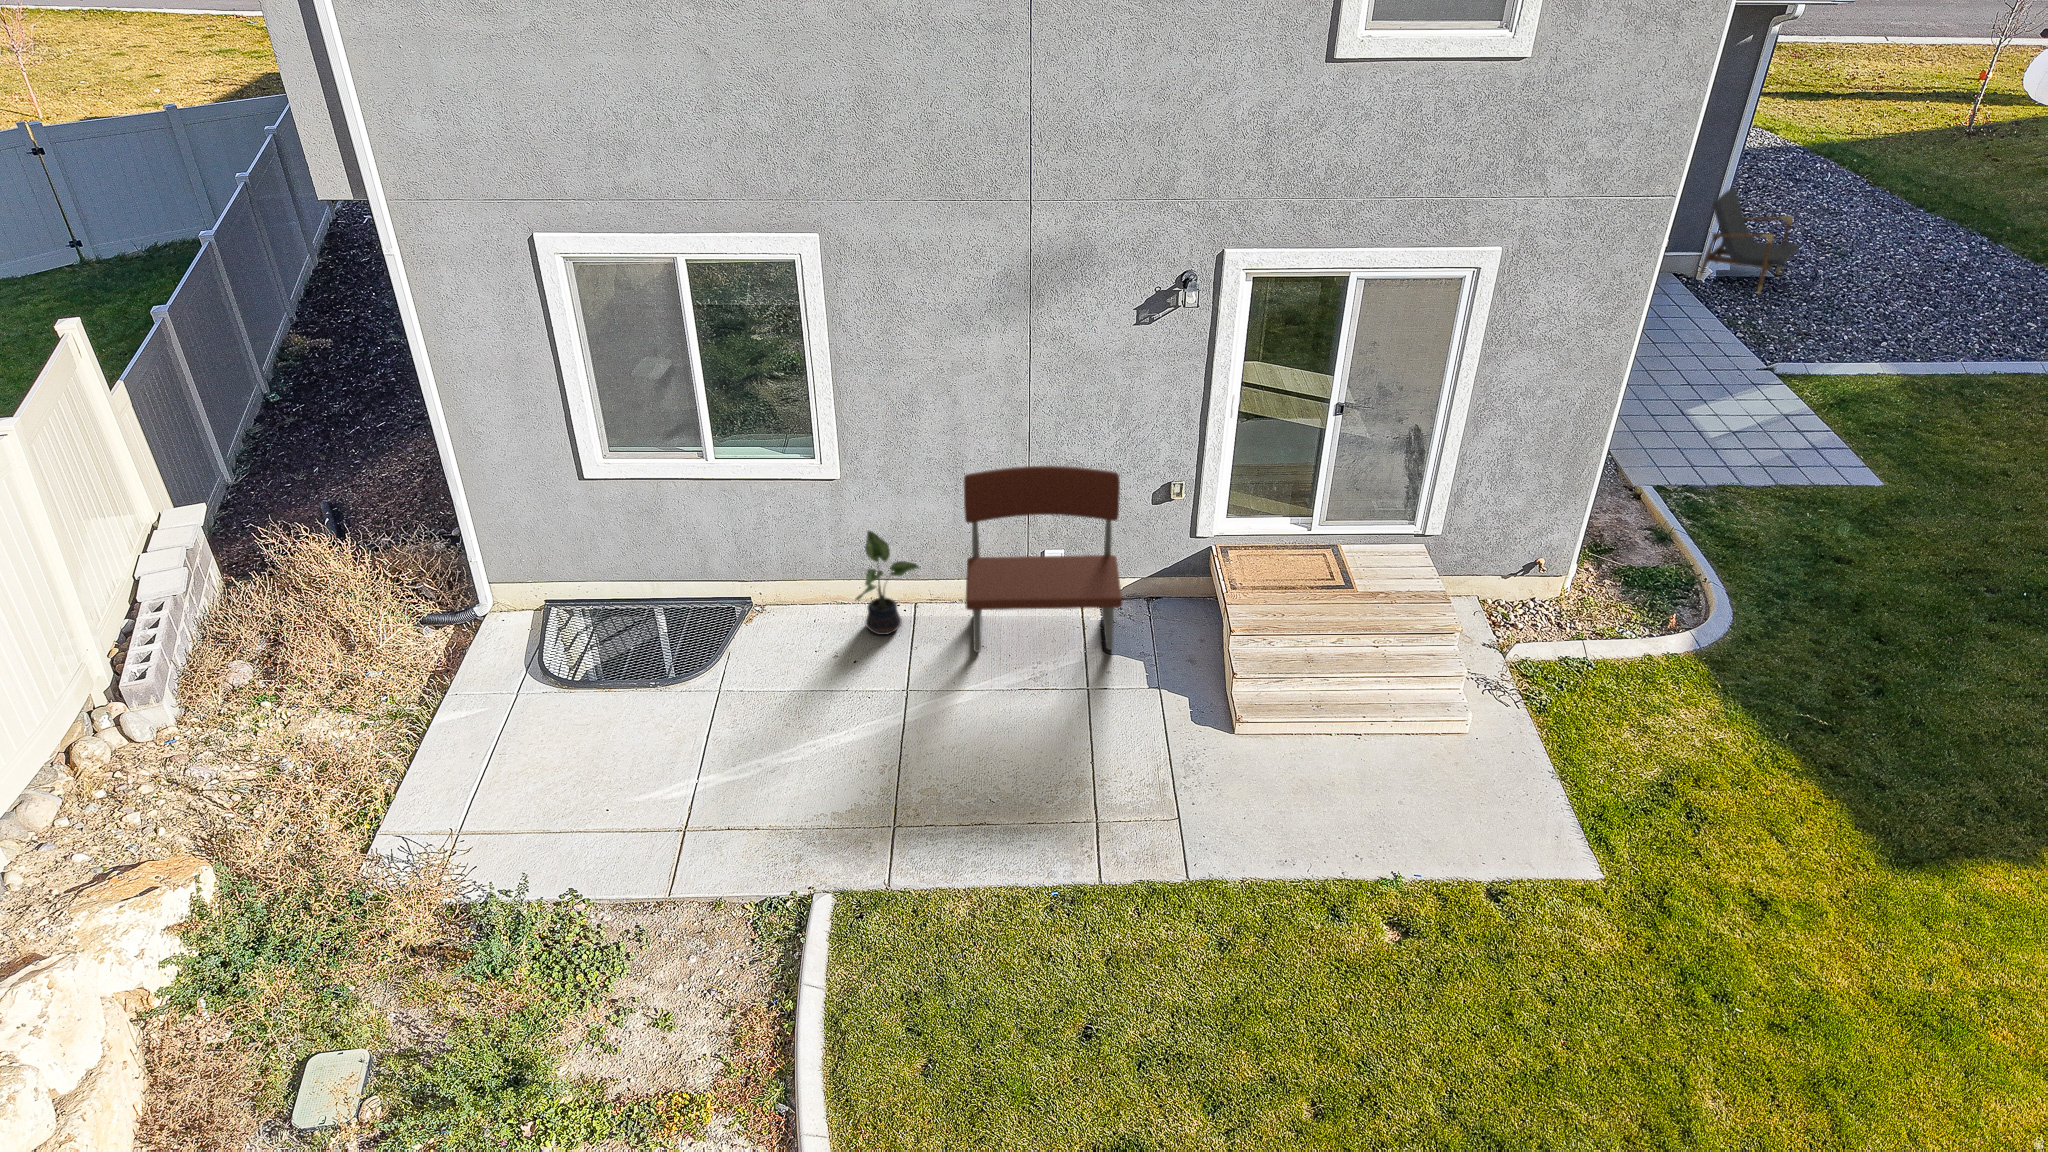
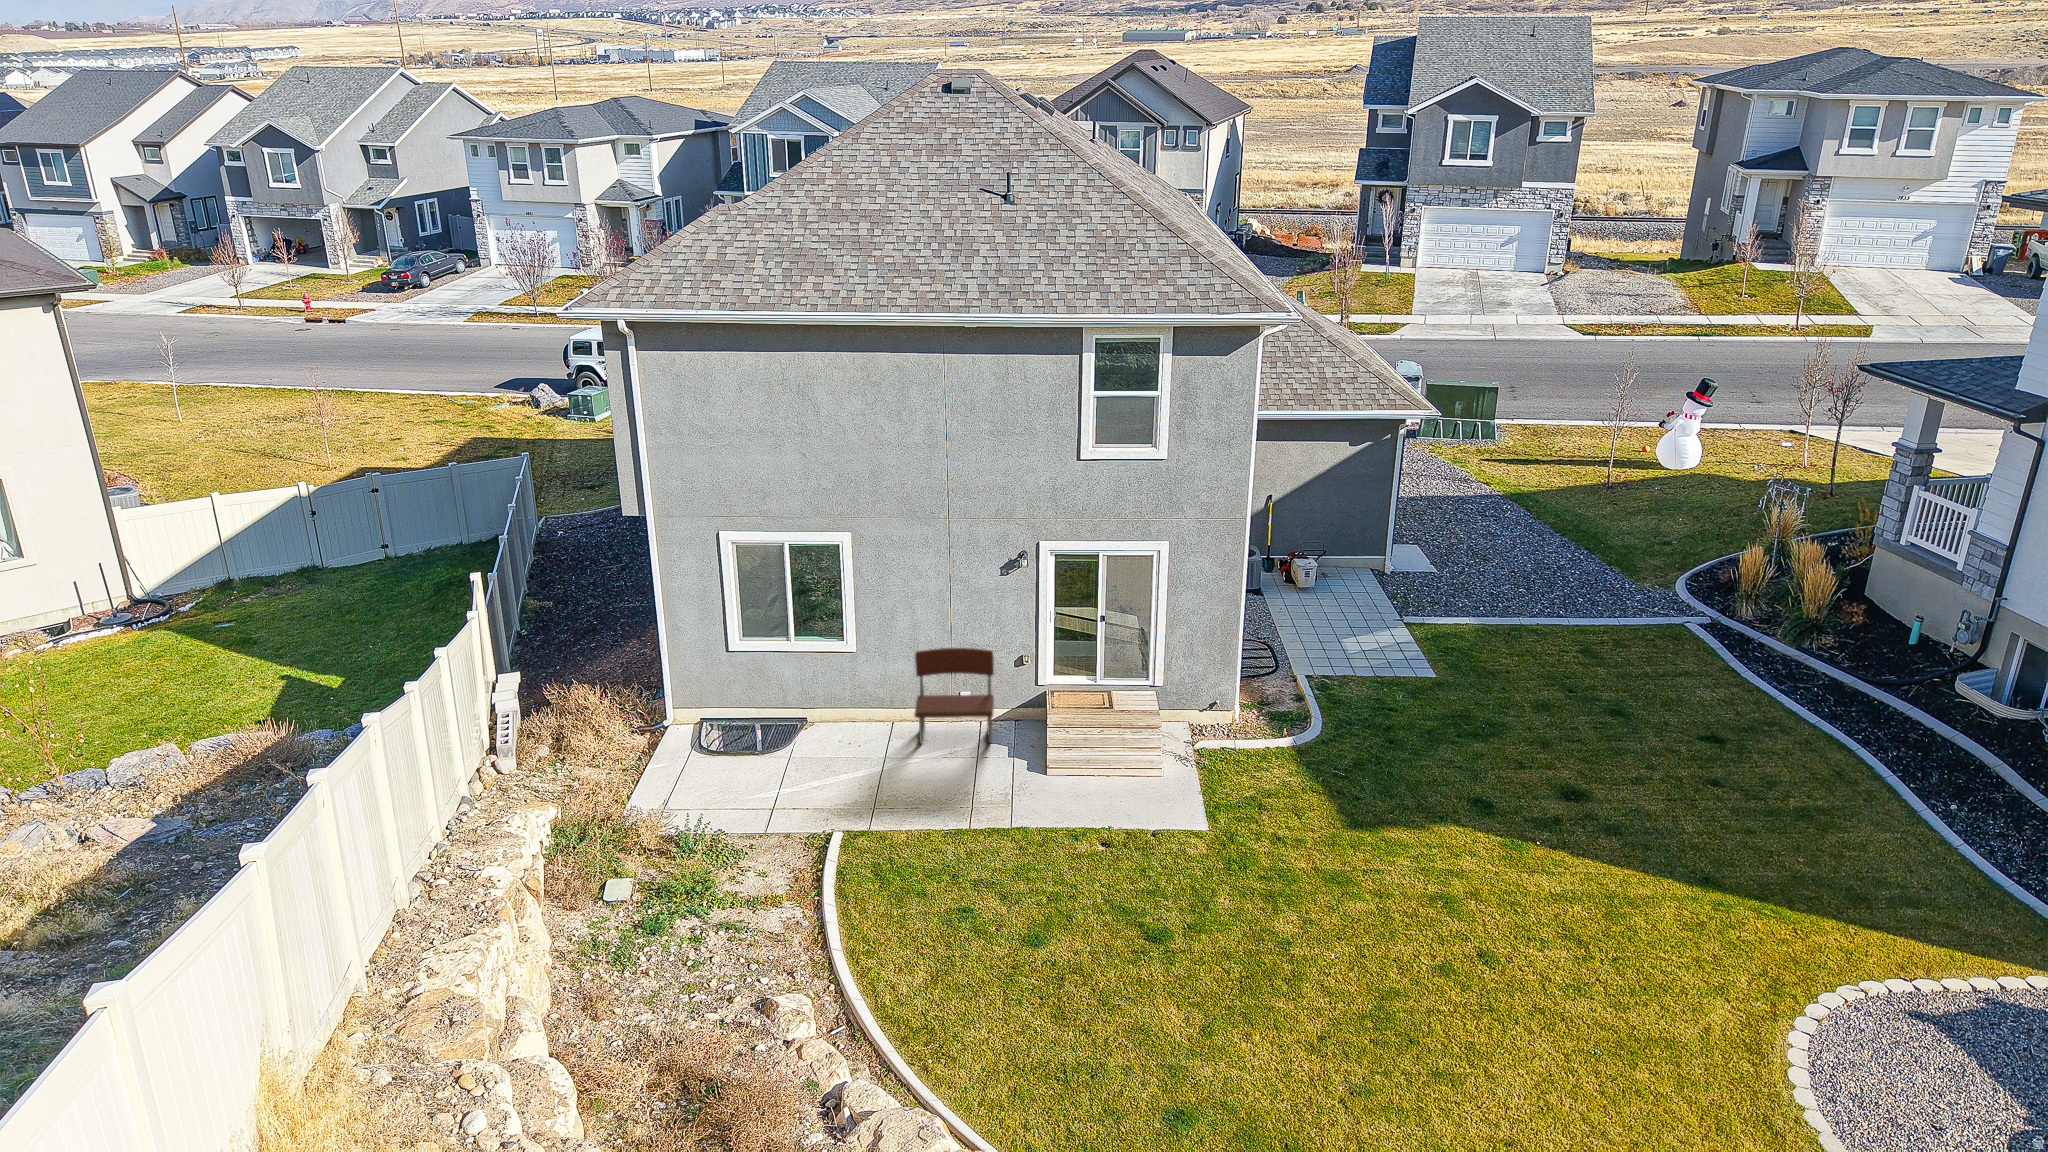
lounge chair: present [1699,188,1799,294] -> none [1378,514,1435,576]
potted plant: present [856,531,919,635] -> none [859,683,893,737]

